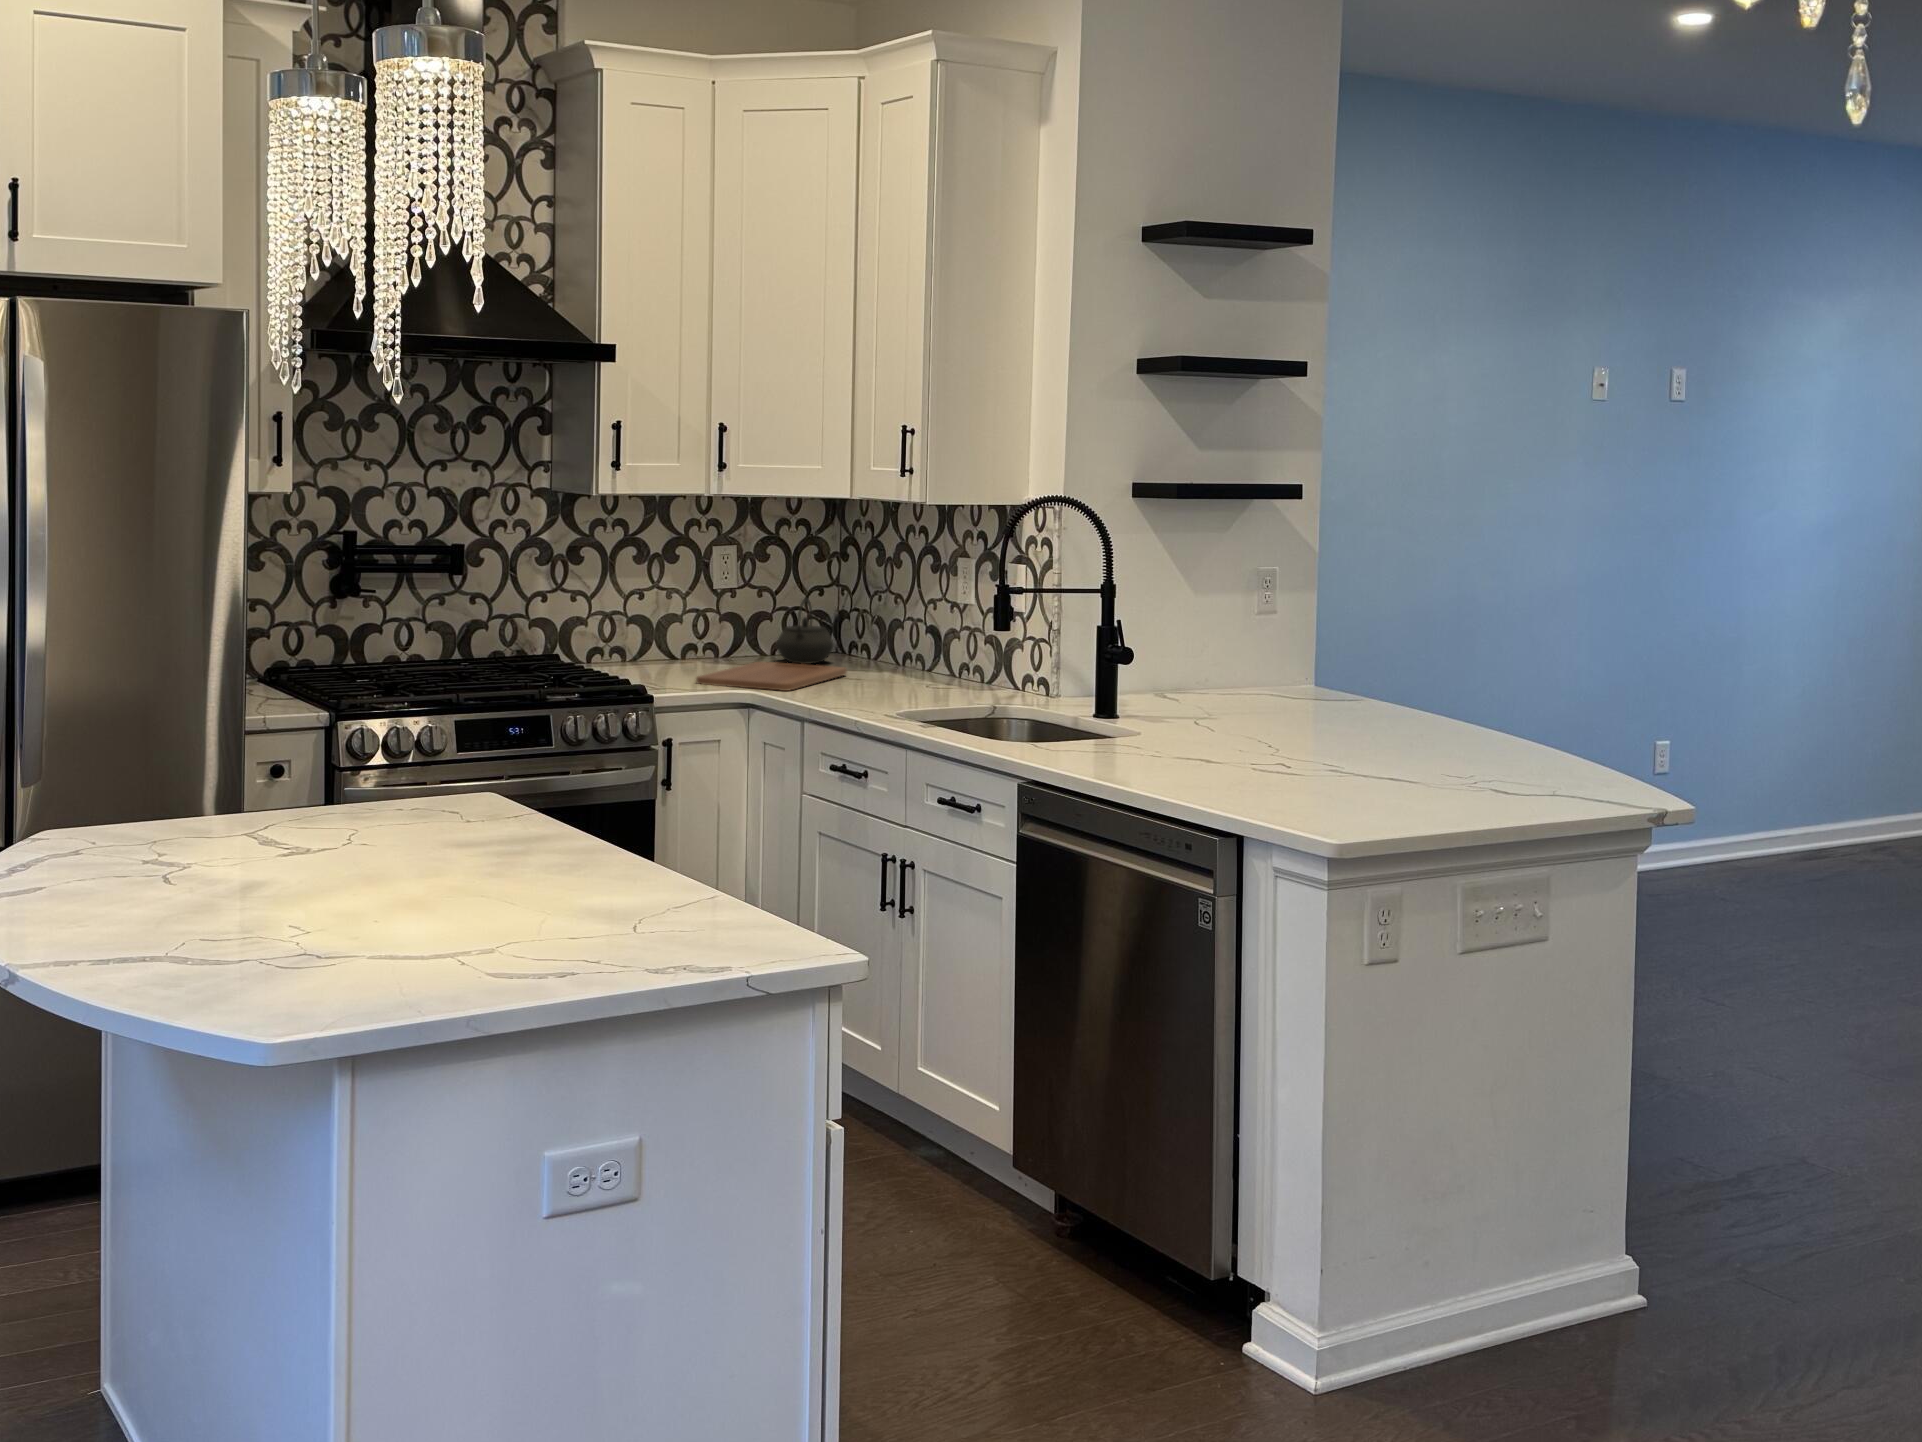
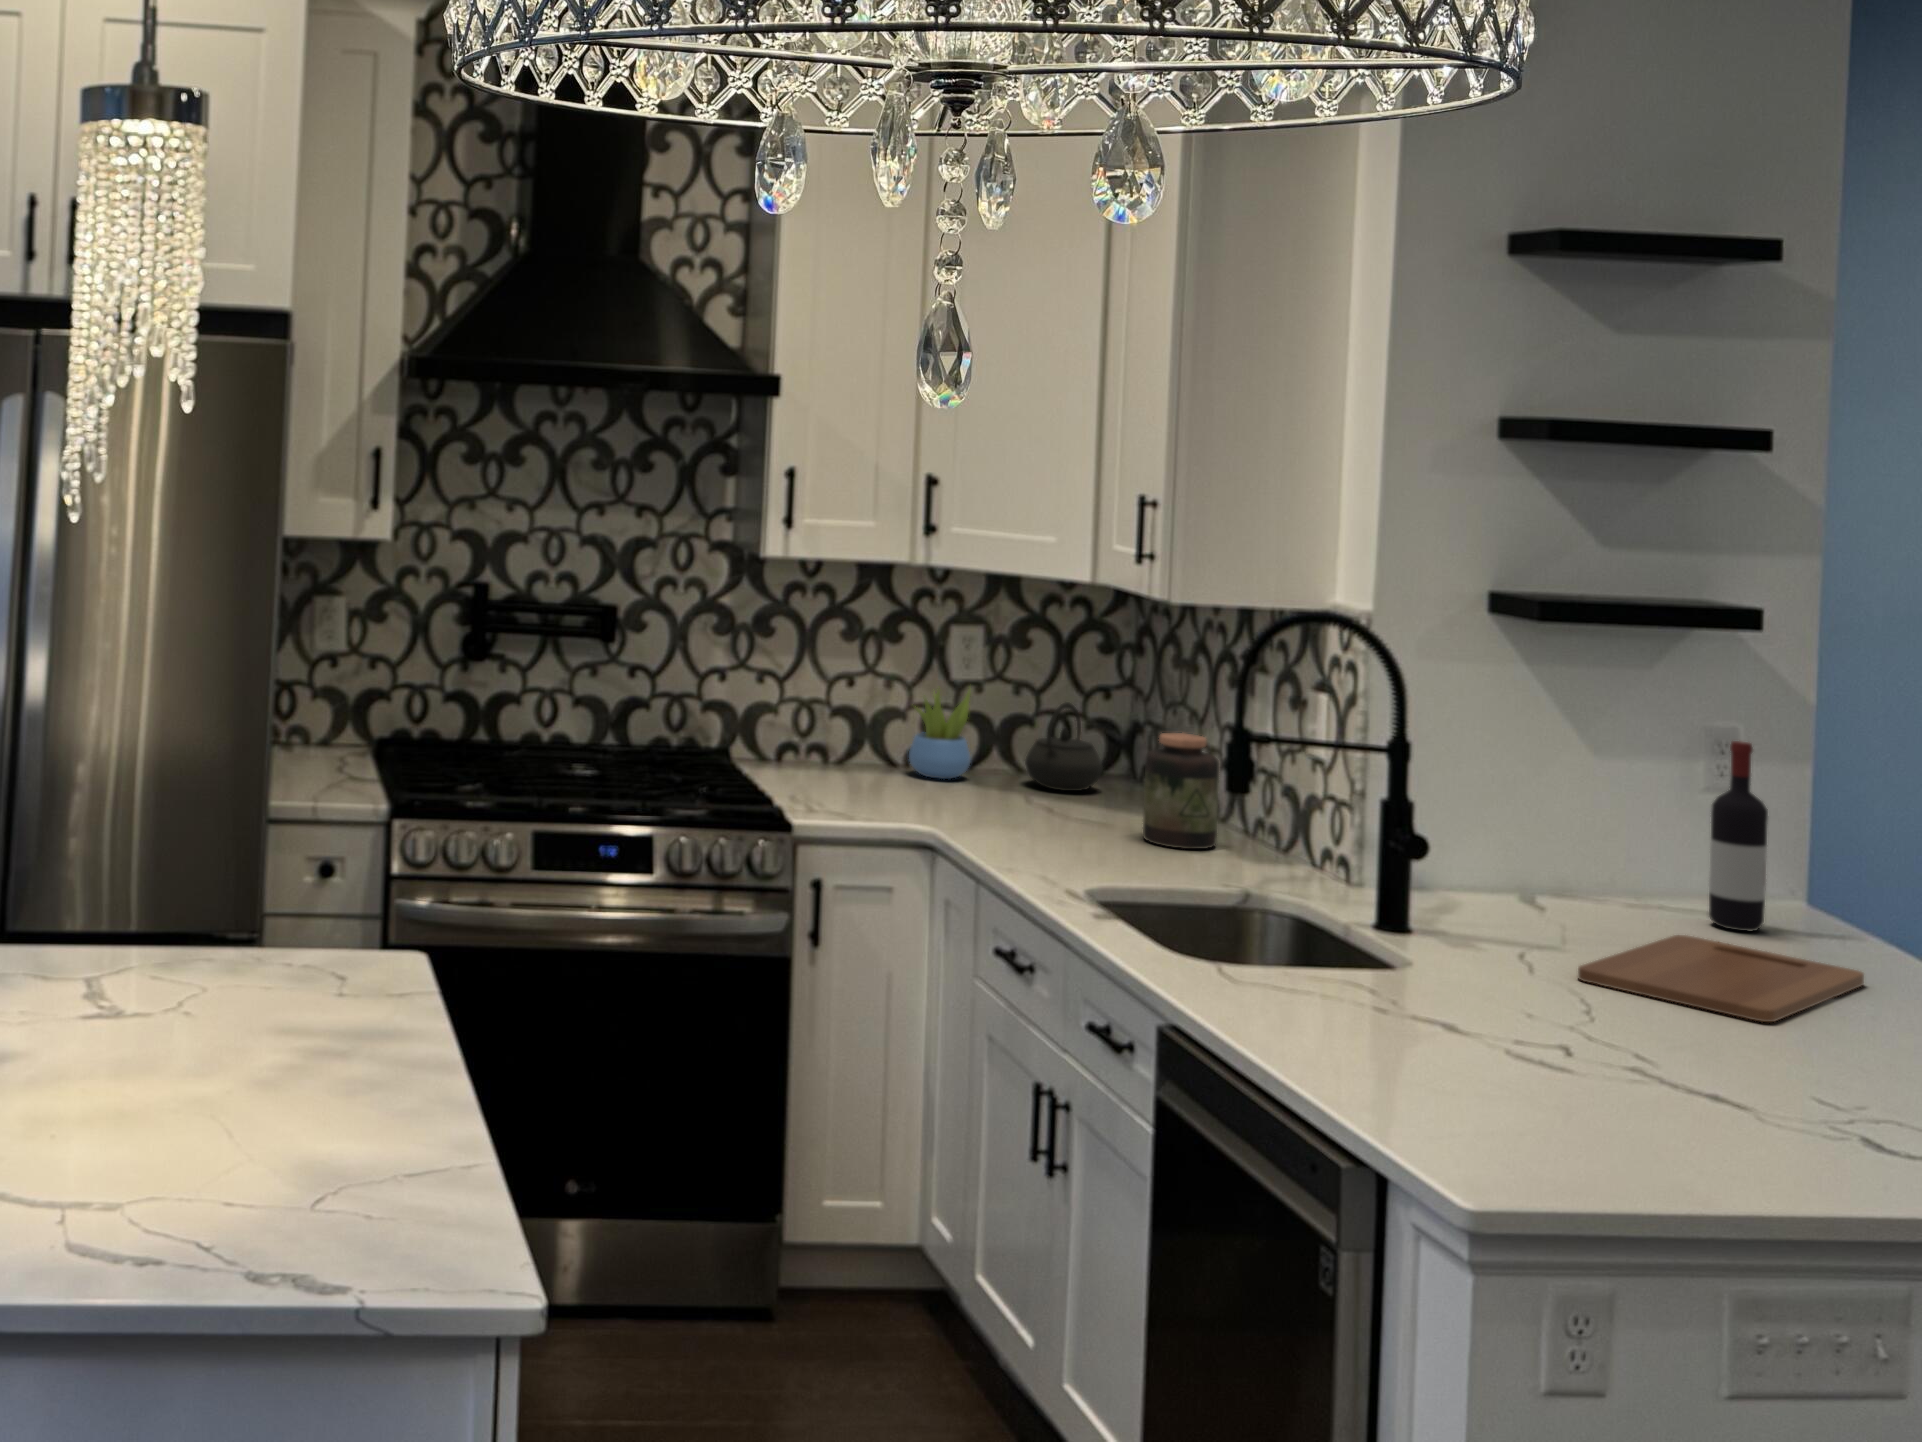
wine bottle: none [1273,574,1308,698] -> present [1709,741,1768,931]
succulent plant: none [691,590,738,663] -> present [909,690,971,779]
jar: none [893,606,945,688] -> present [1143,733,1219,849]
cutting board: present [696,662,847,691] -> present [1578,935,1864,1022]

